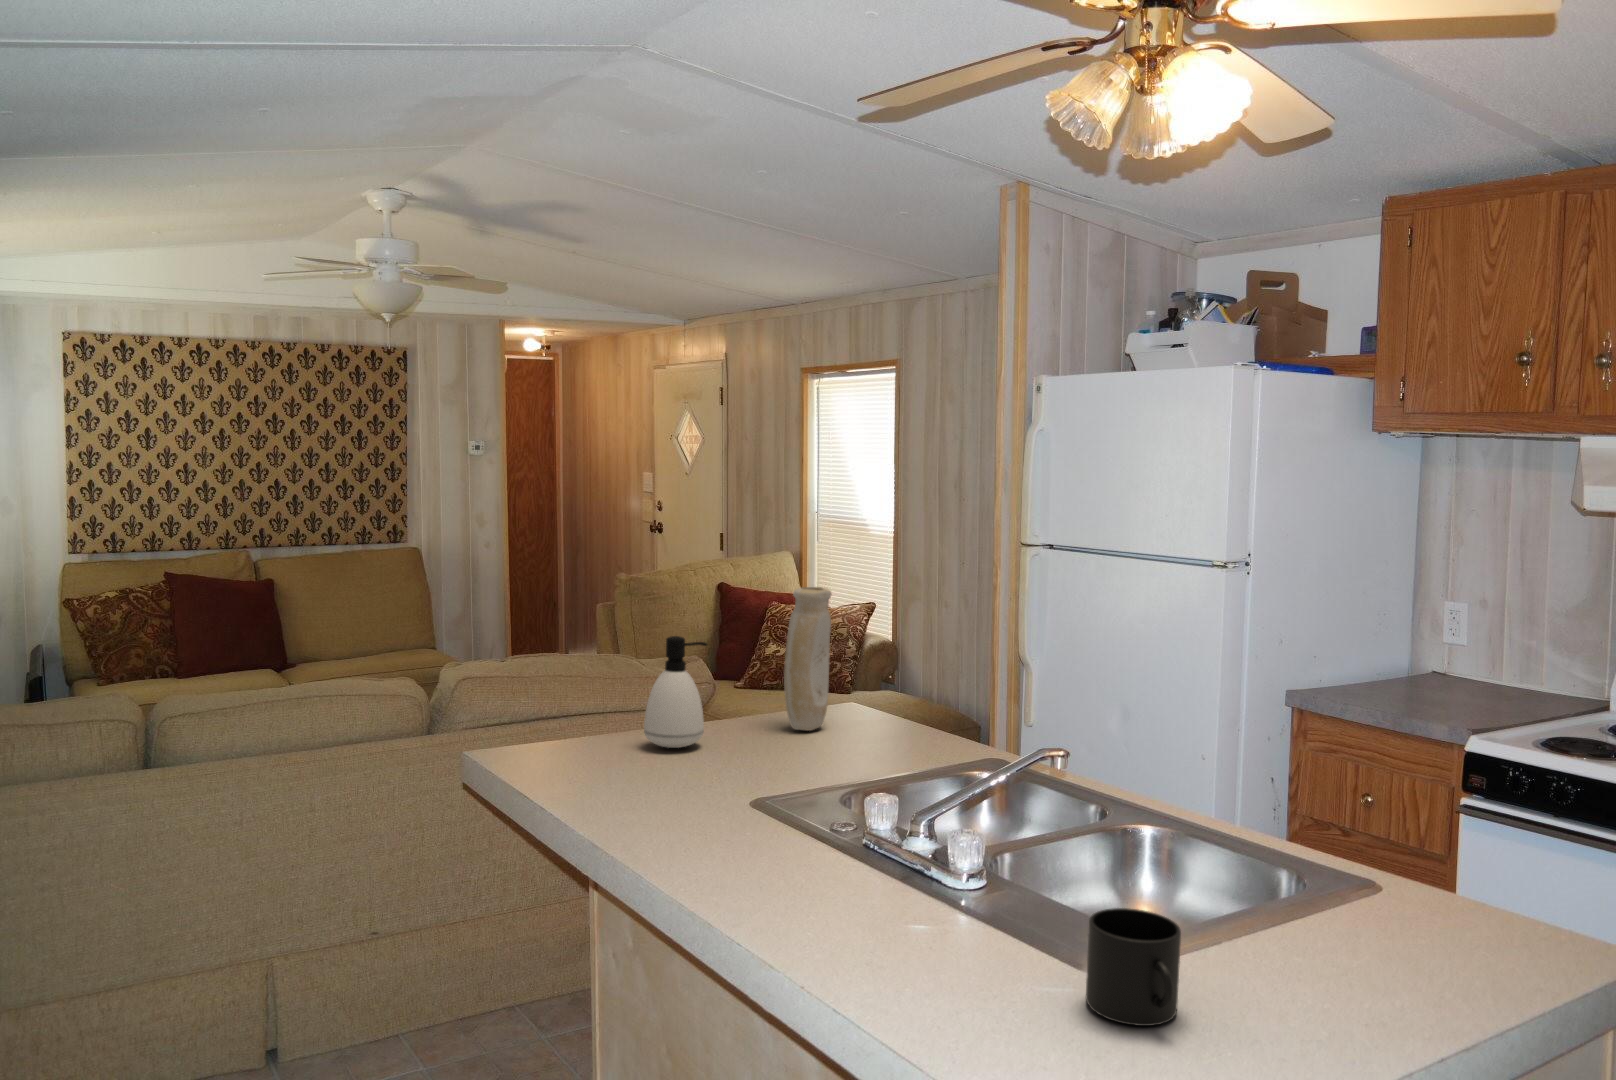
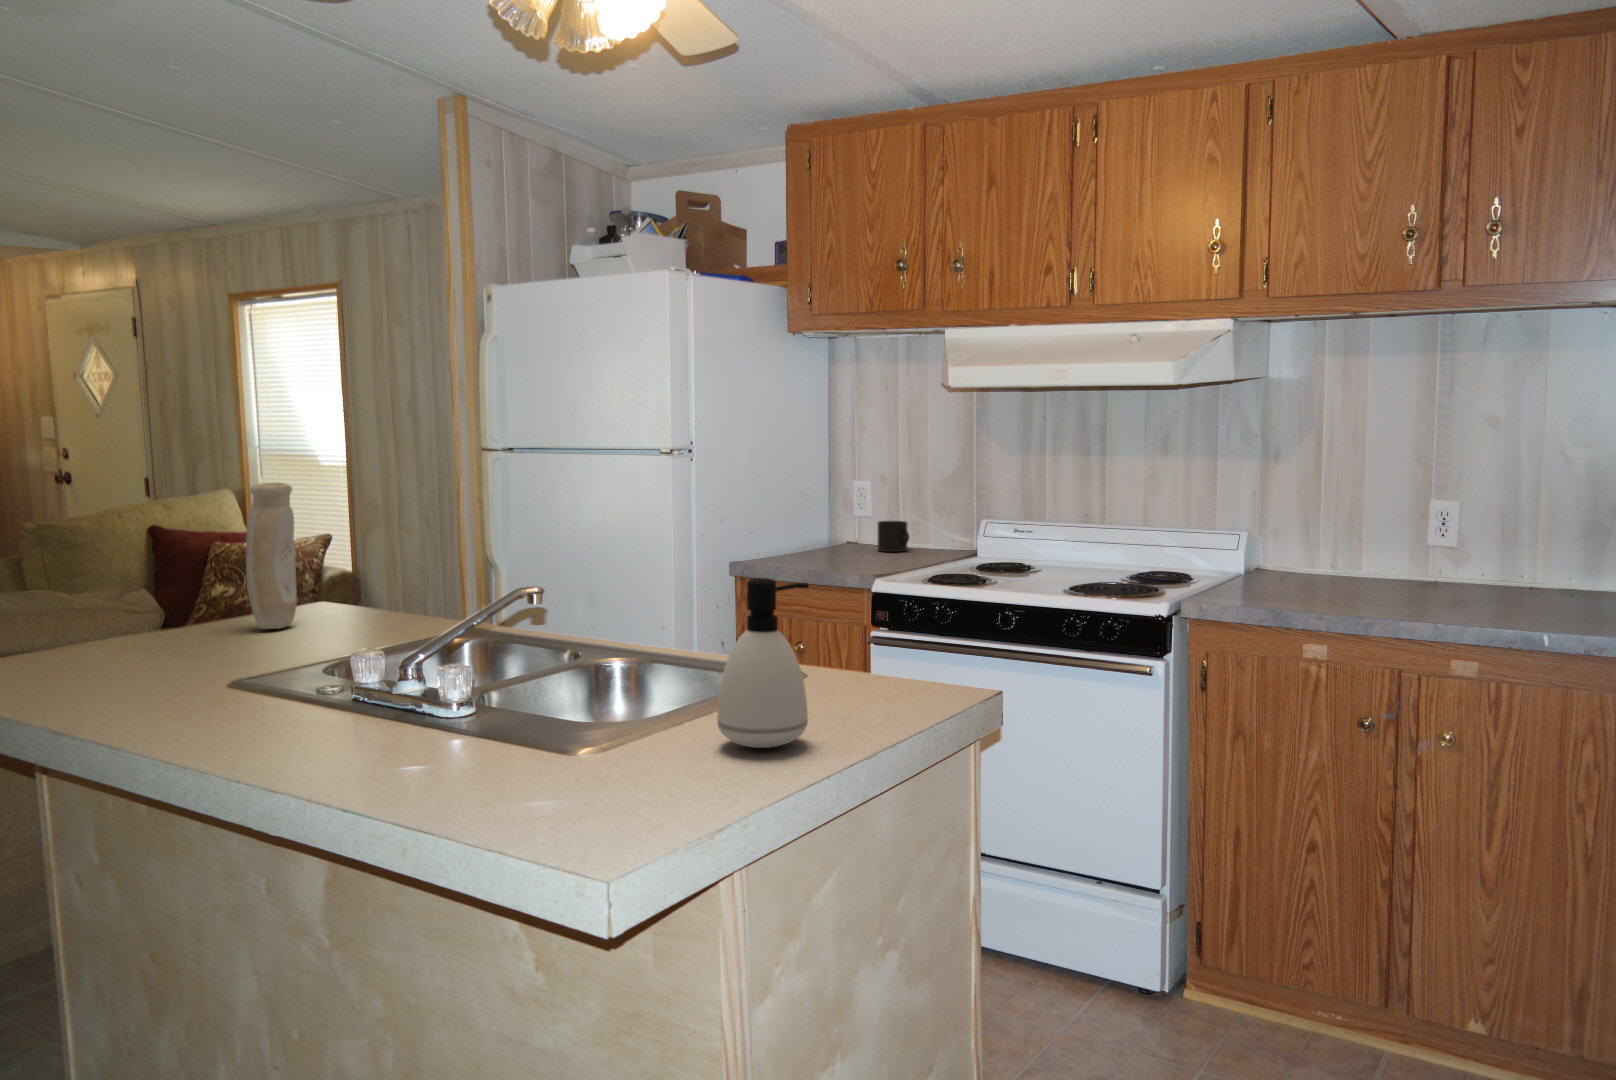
soap dispenser: present [644,636,707,748] -> present [717,578,808,748]
mug: present [1086,908,1181,1026] -> present [877,521,909,552]

